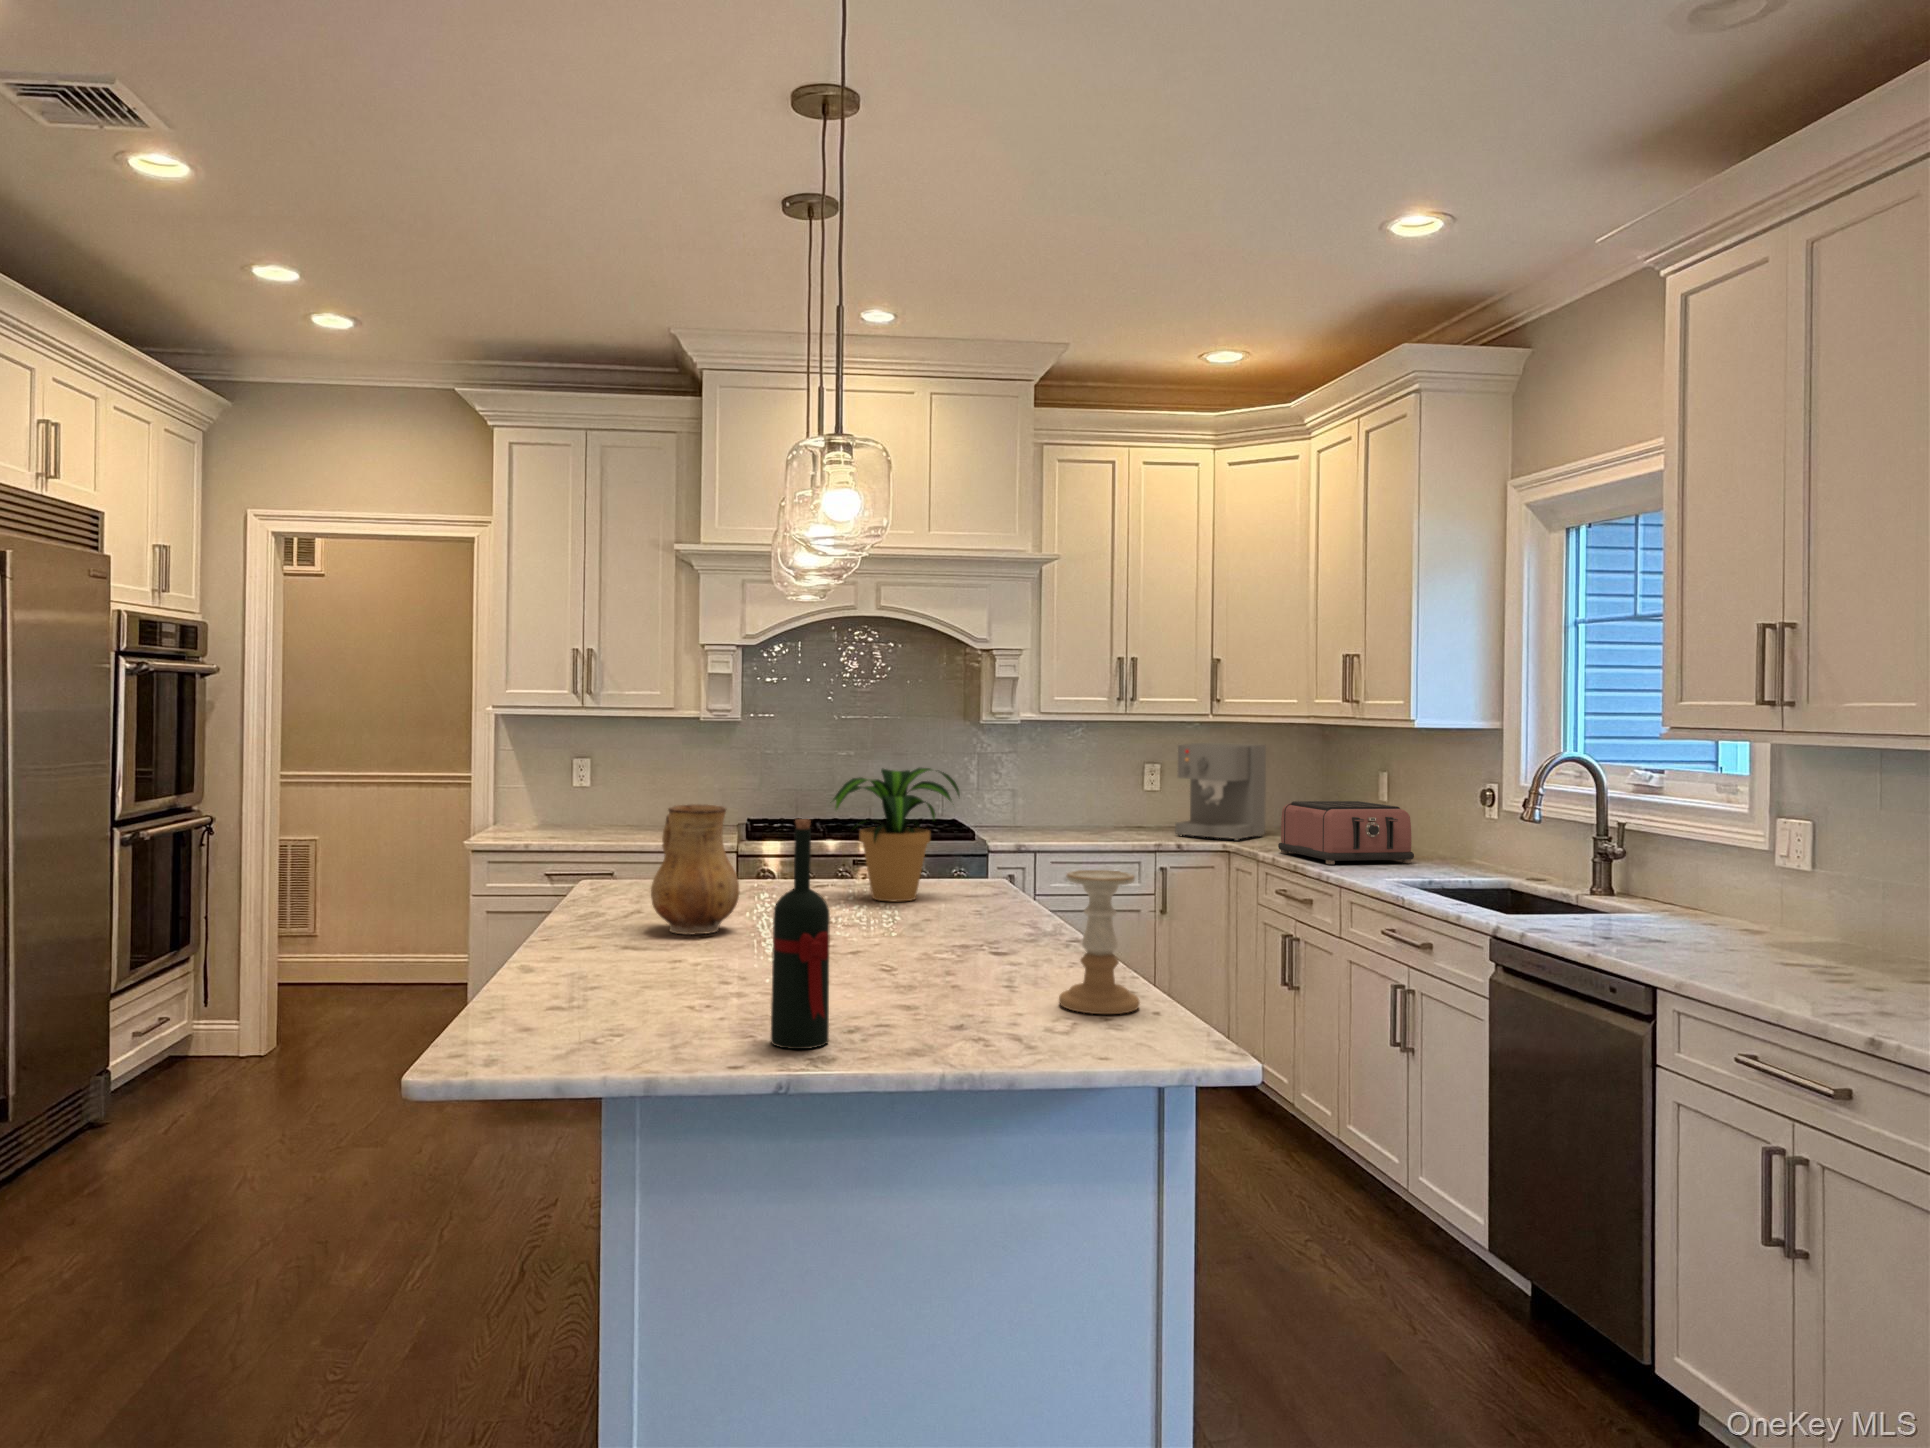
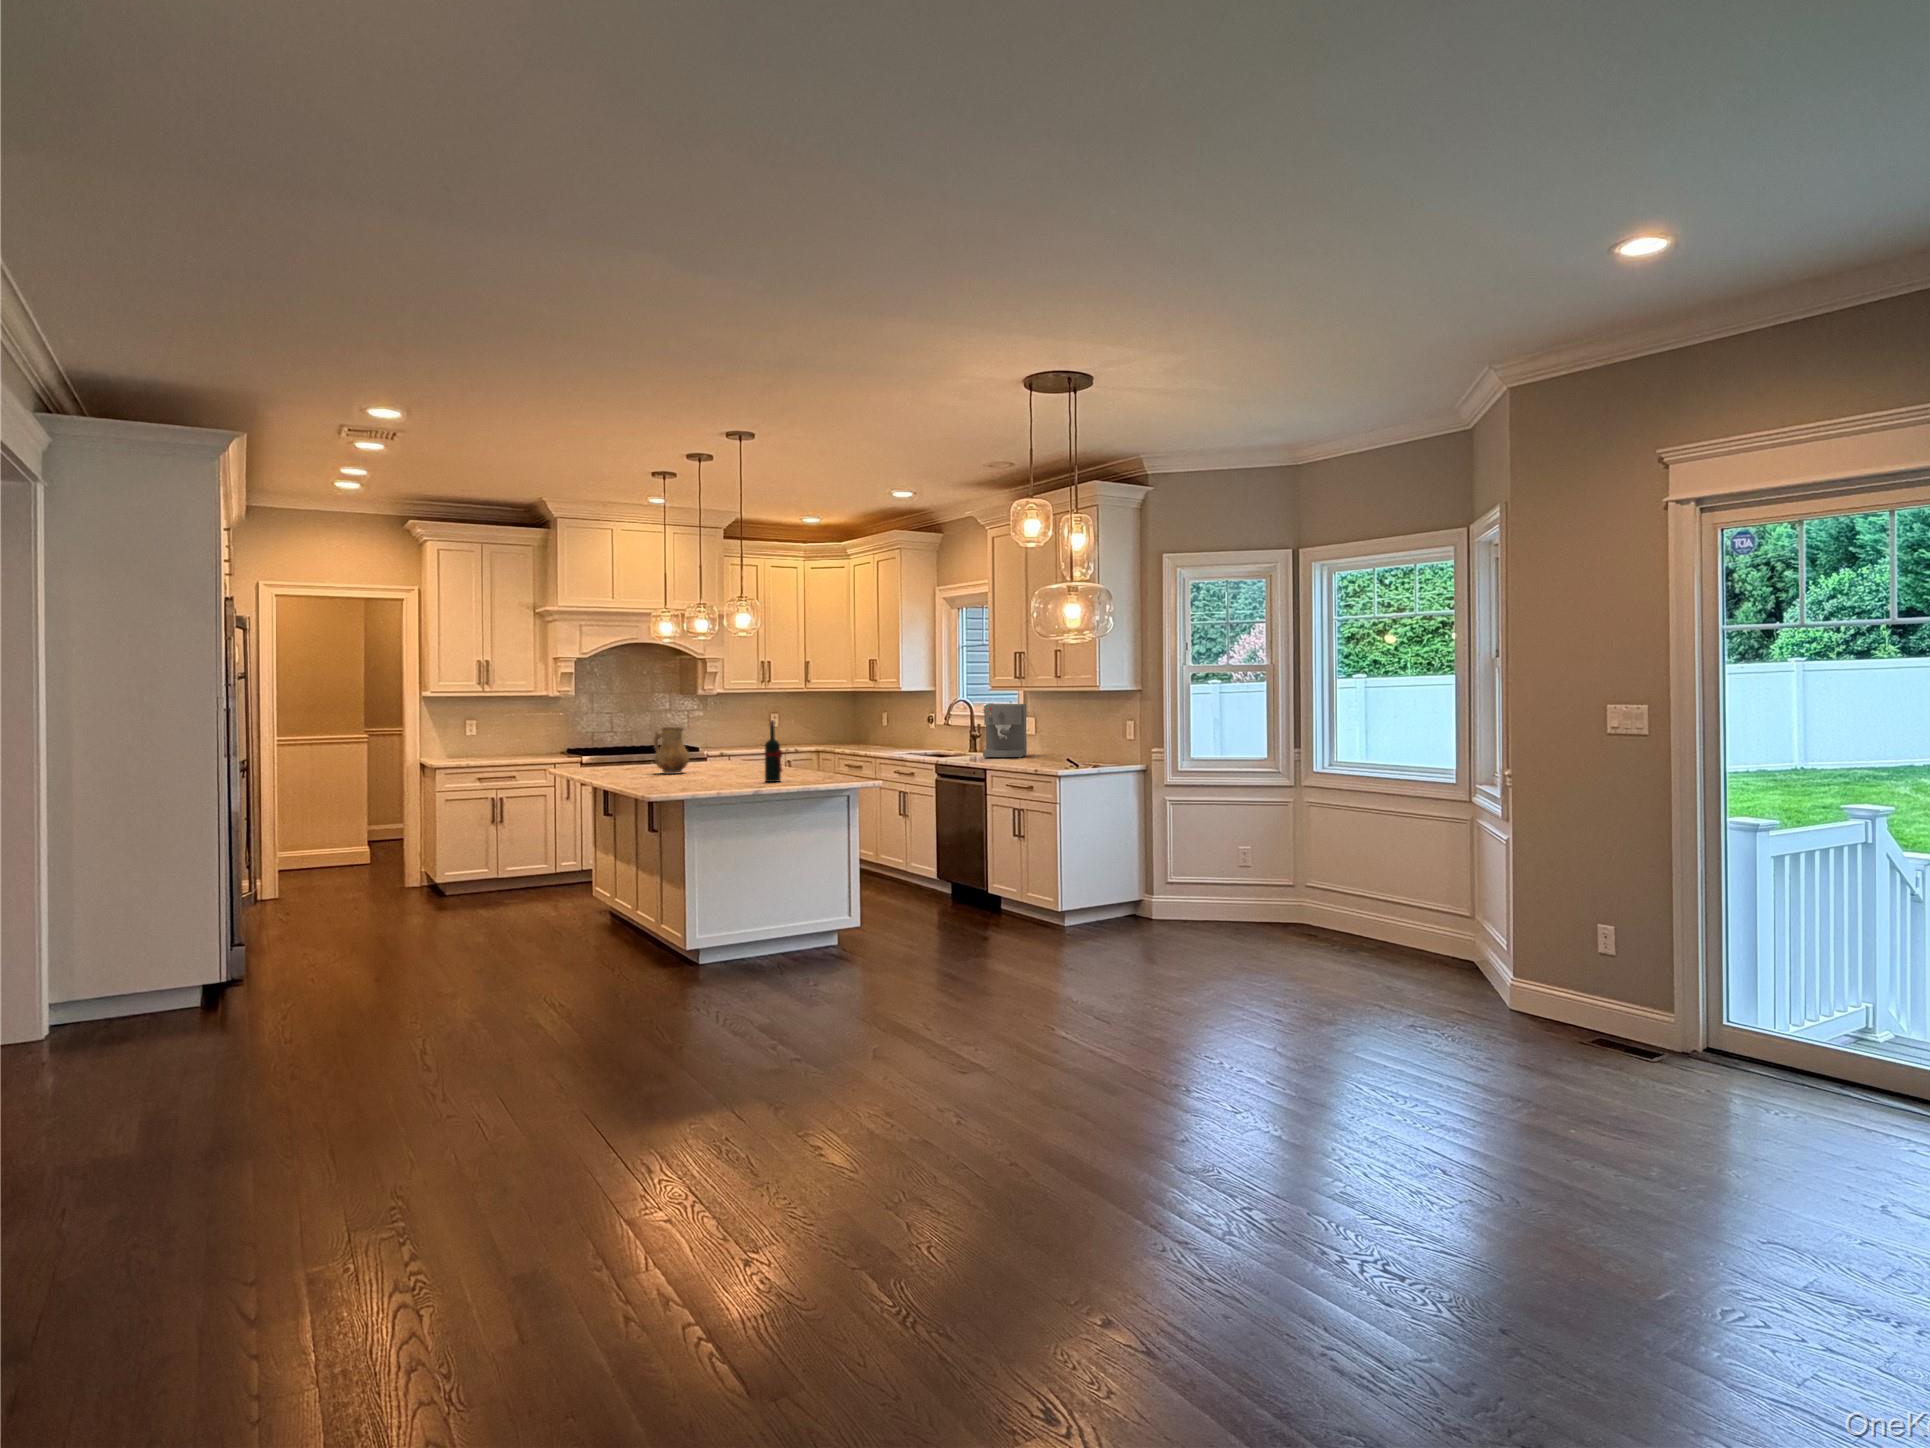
coffee maker: present [1175,743,1266,841] -> present [983,704,1027,758]
potted plant: present [833,768,960,902] -> none [690,712,746,765]
toaster: present [1278,801,1414,864] -> none [844,725,902,751]
candle holder: present [1059,870,1140,1014] -> none [828,735,852,774]

